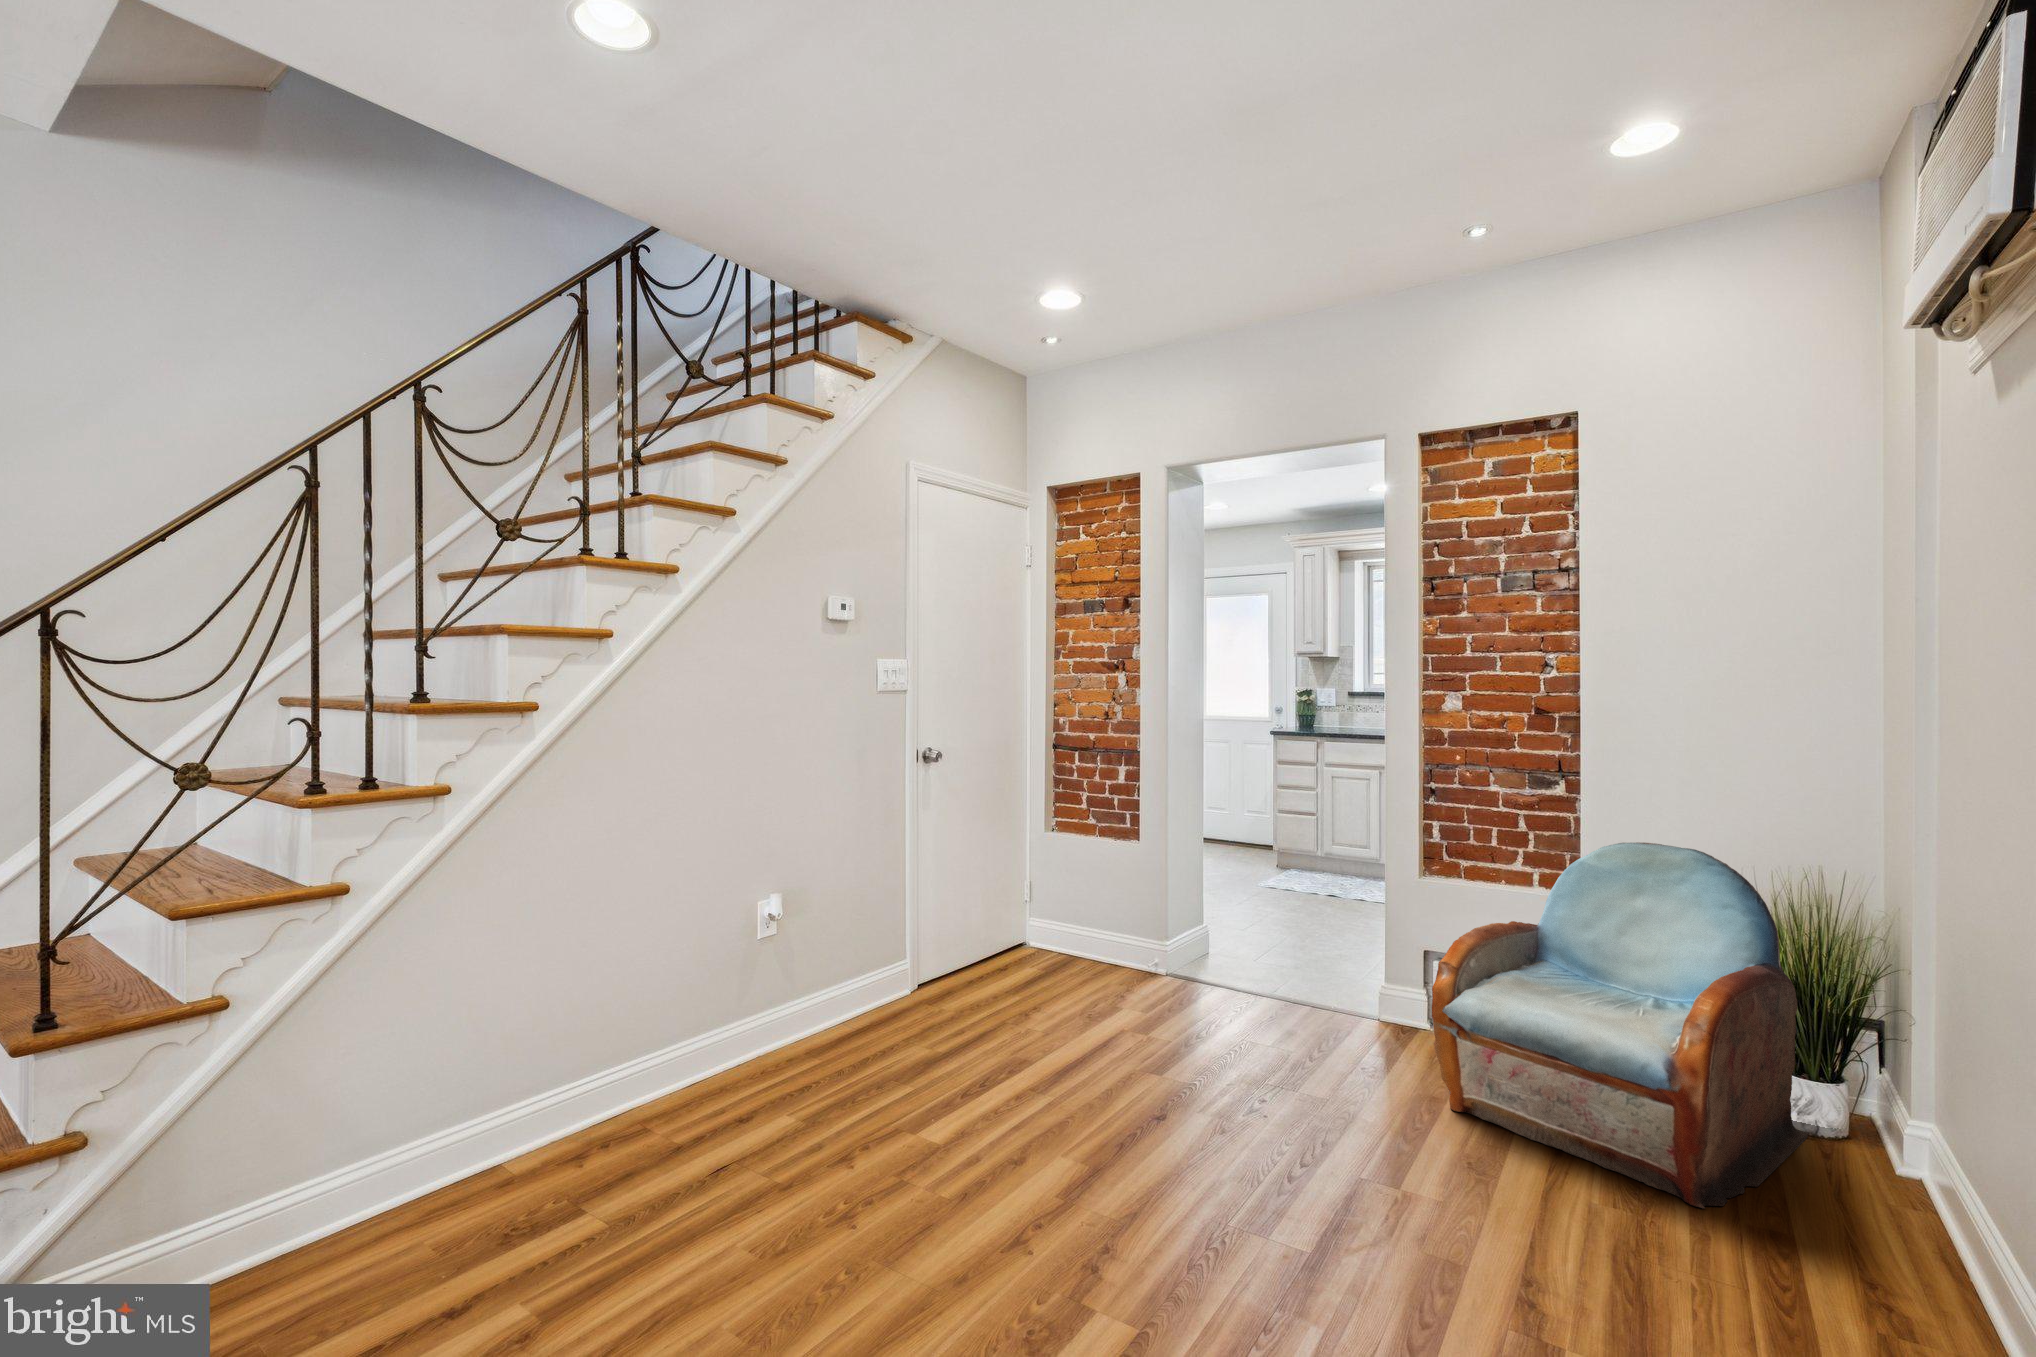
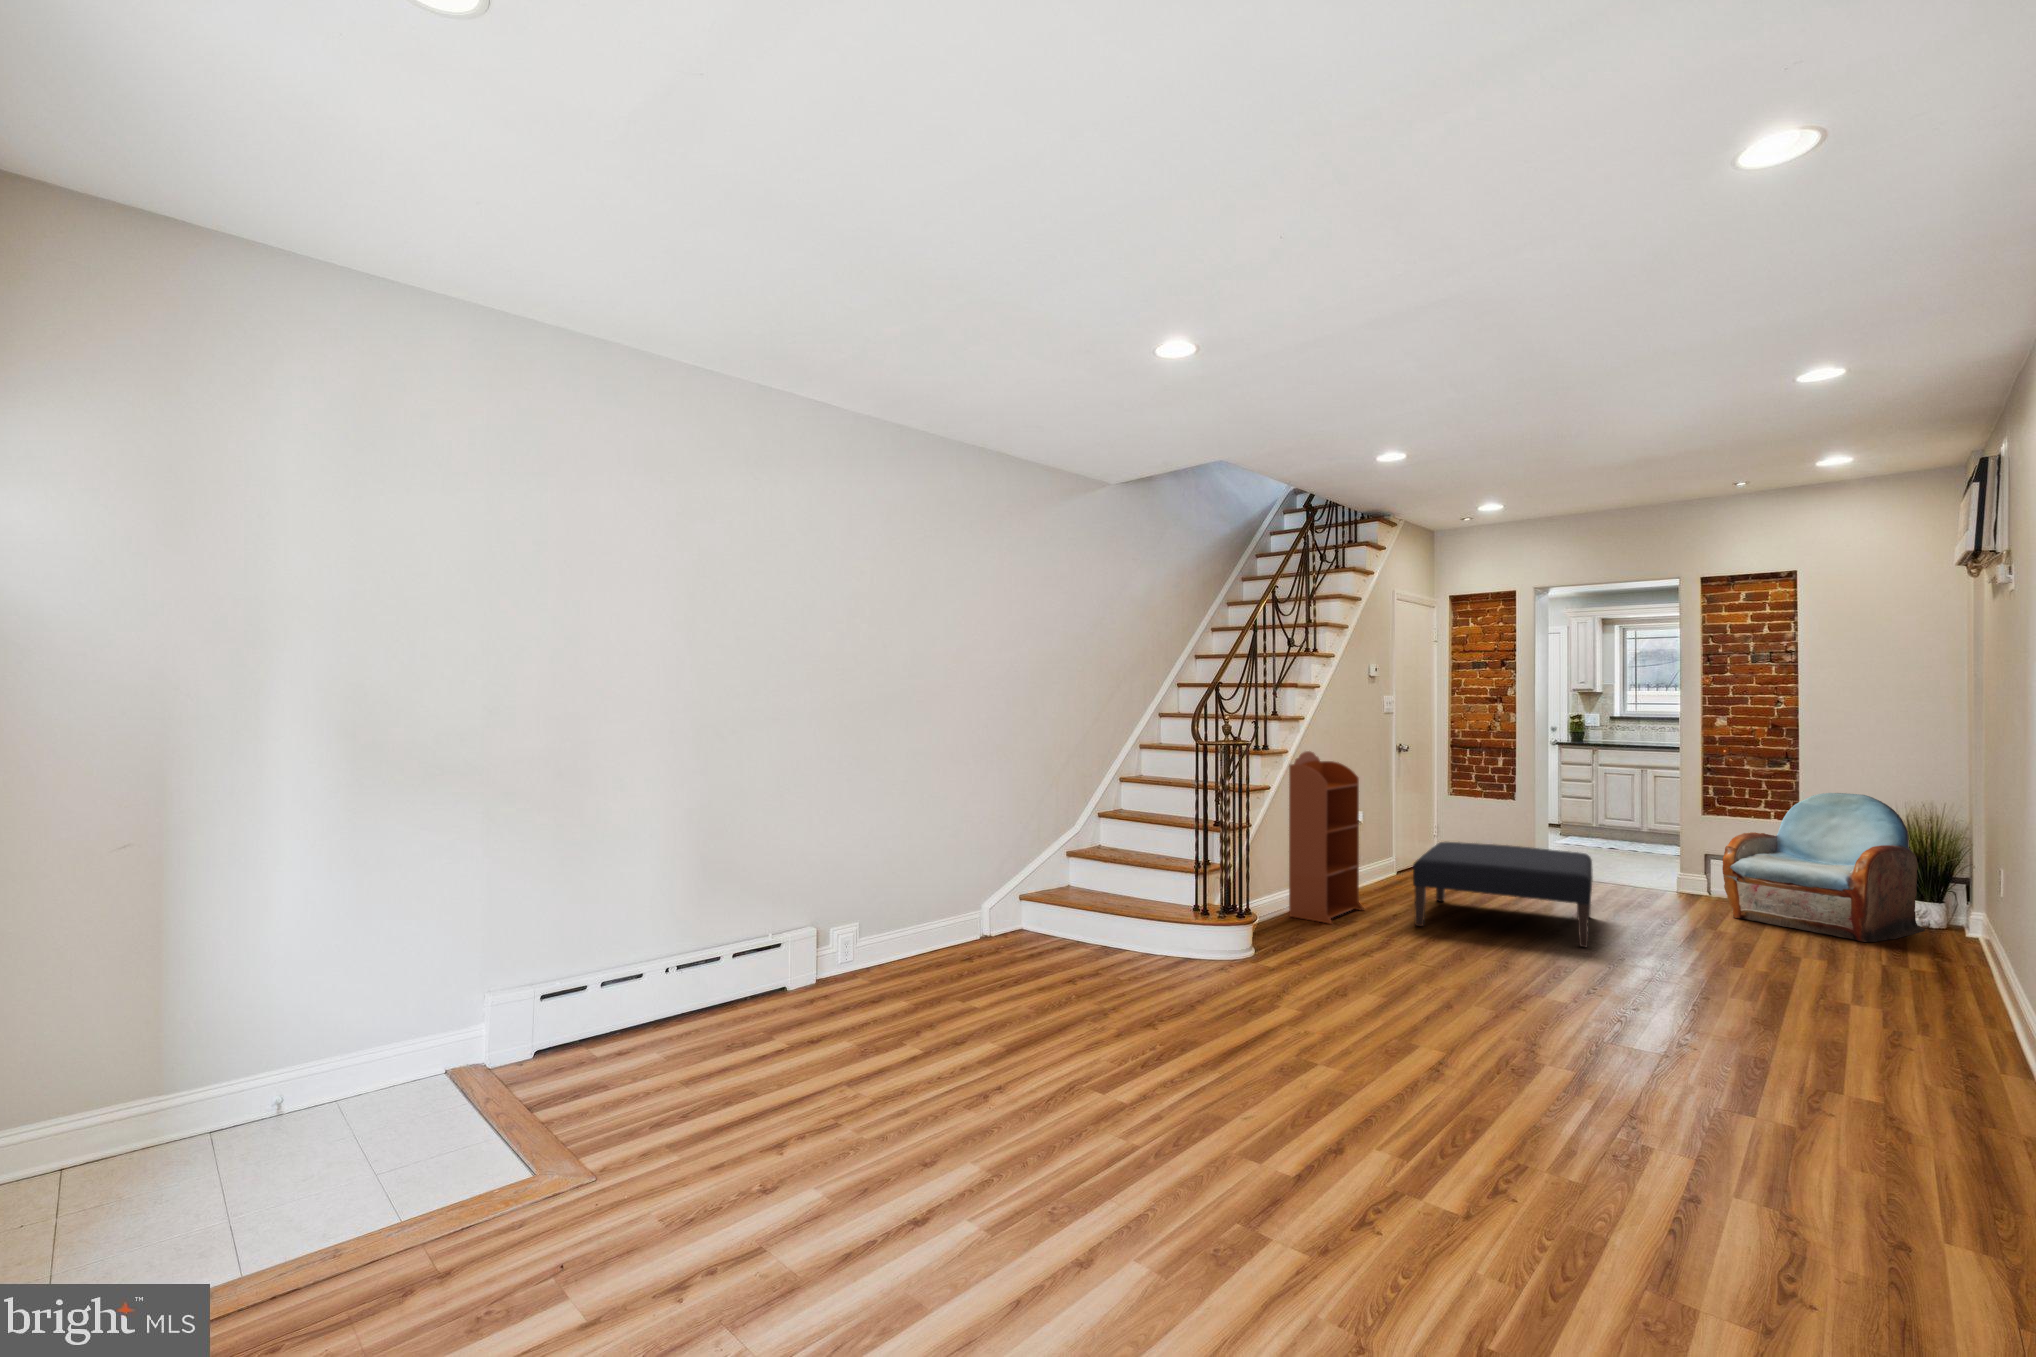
bookcase: none [459,785,689,1223] -> present [1289,751,1364,924]
ottoman: none [711,961,1168,1316] -> present [1413,842,1593,947]

